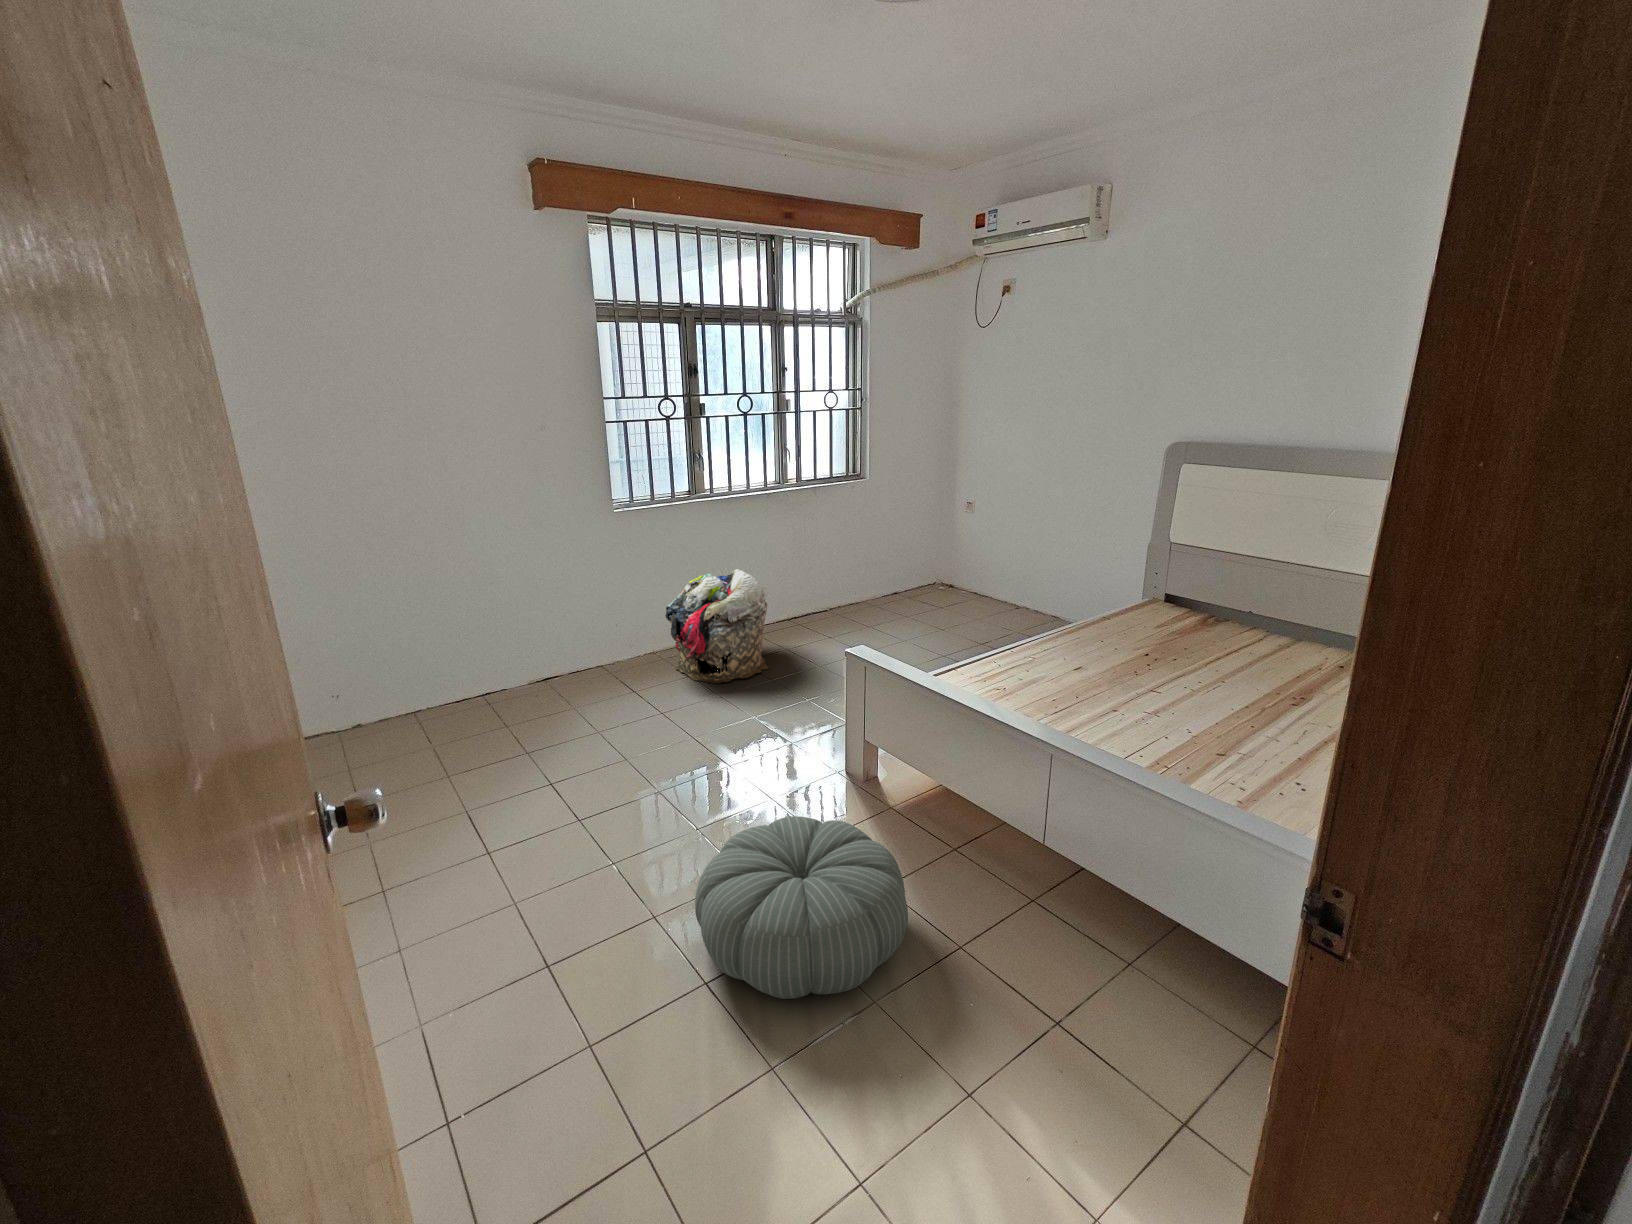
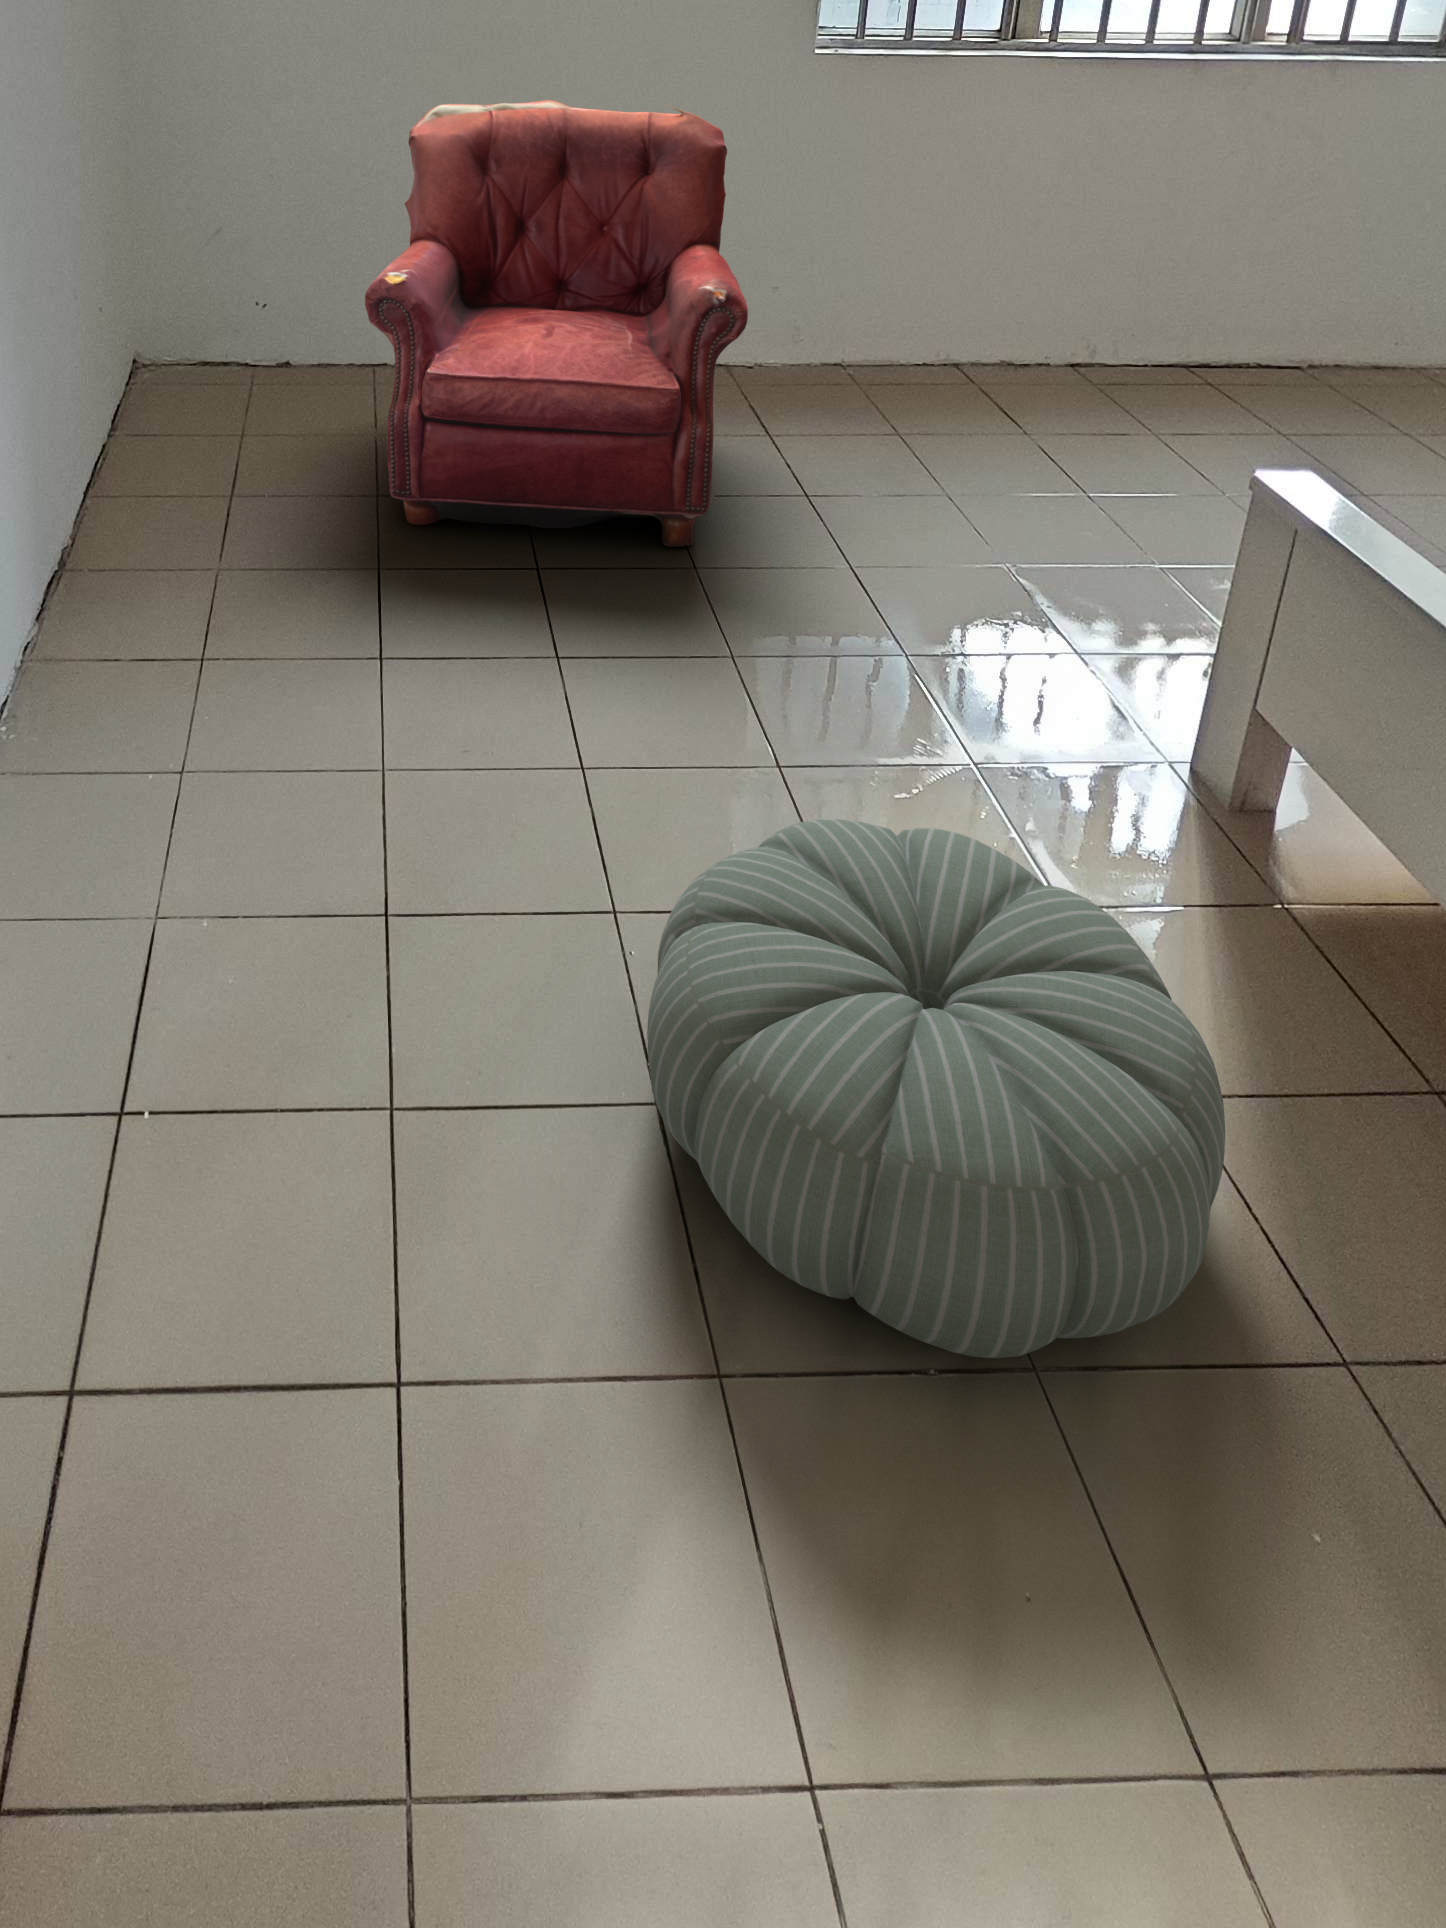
armchair: none [417,547,631,786] -> present [365,100,748,547]
laundry basket: present [665,569,769,683] -> none [868,217,1128,470]

